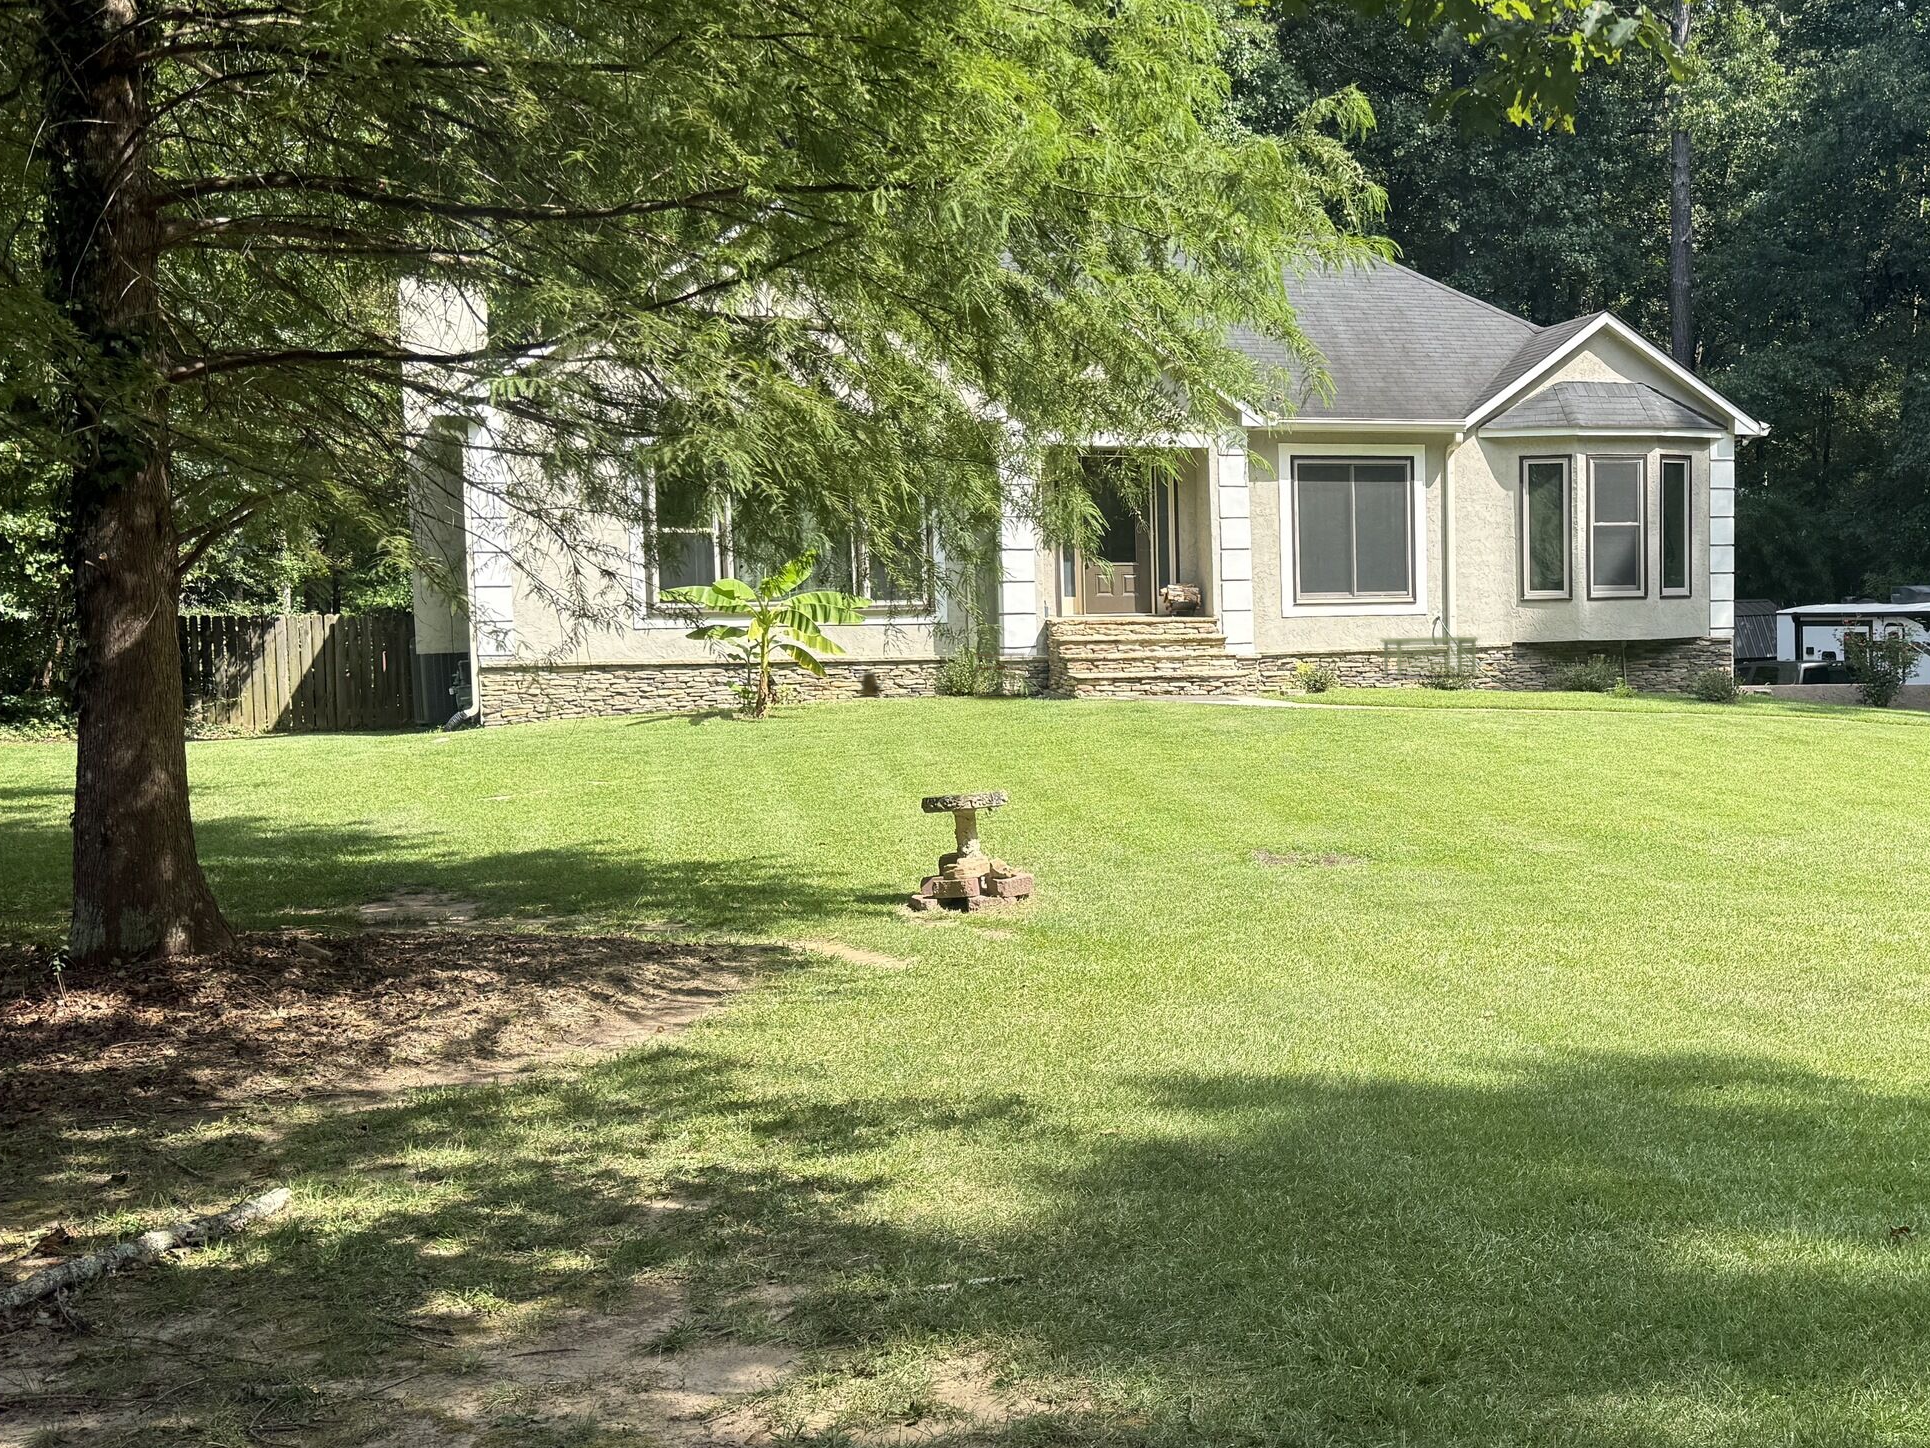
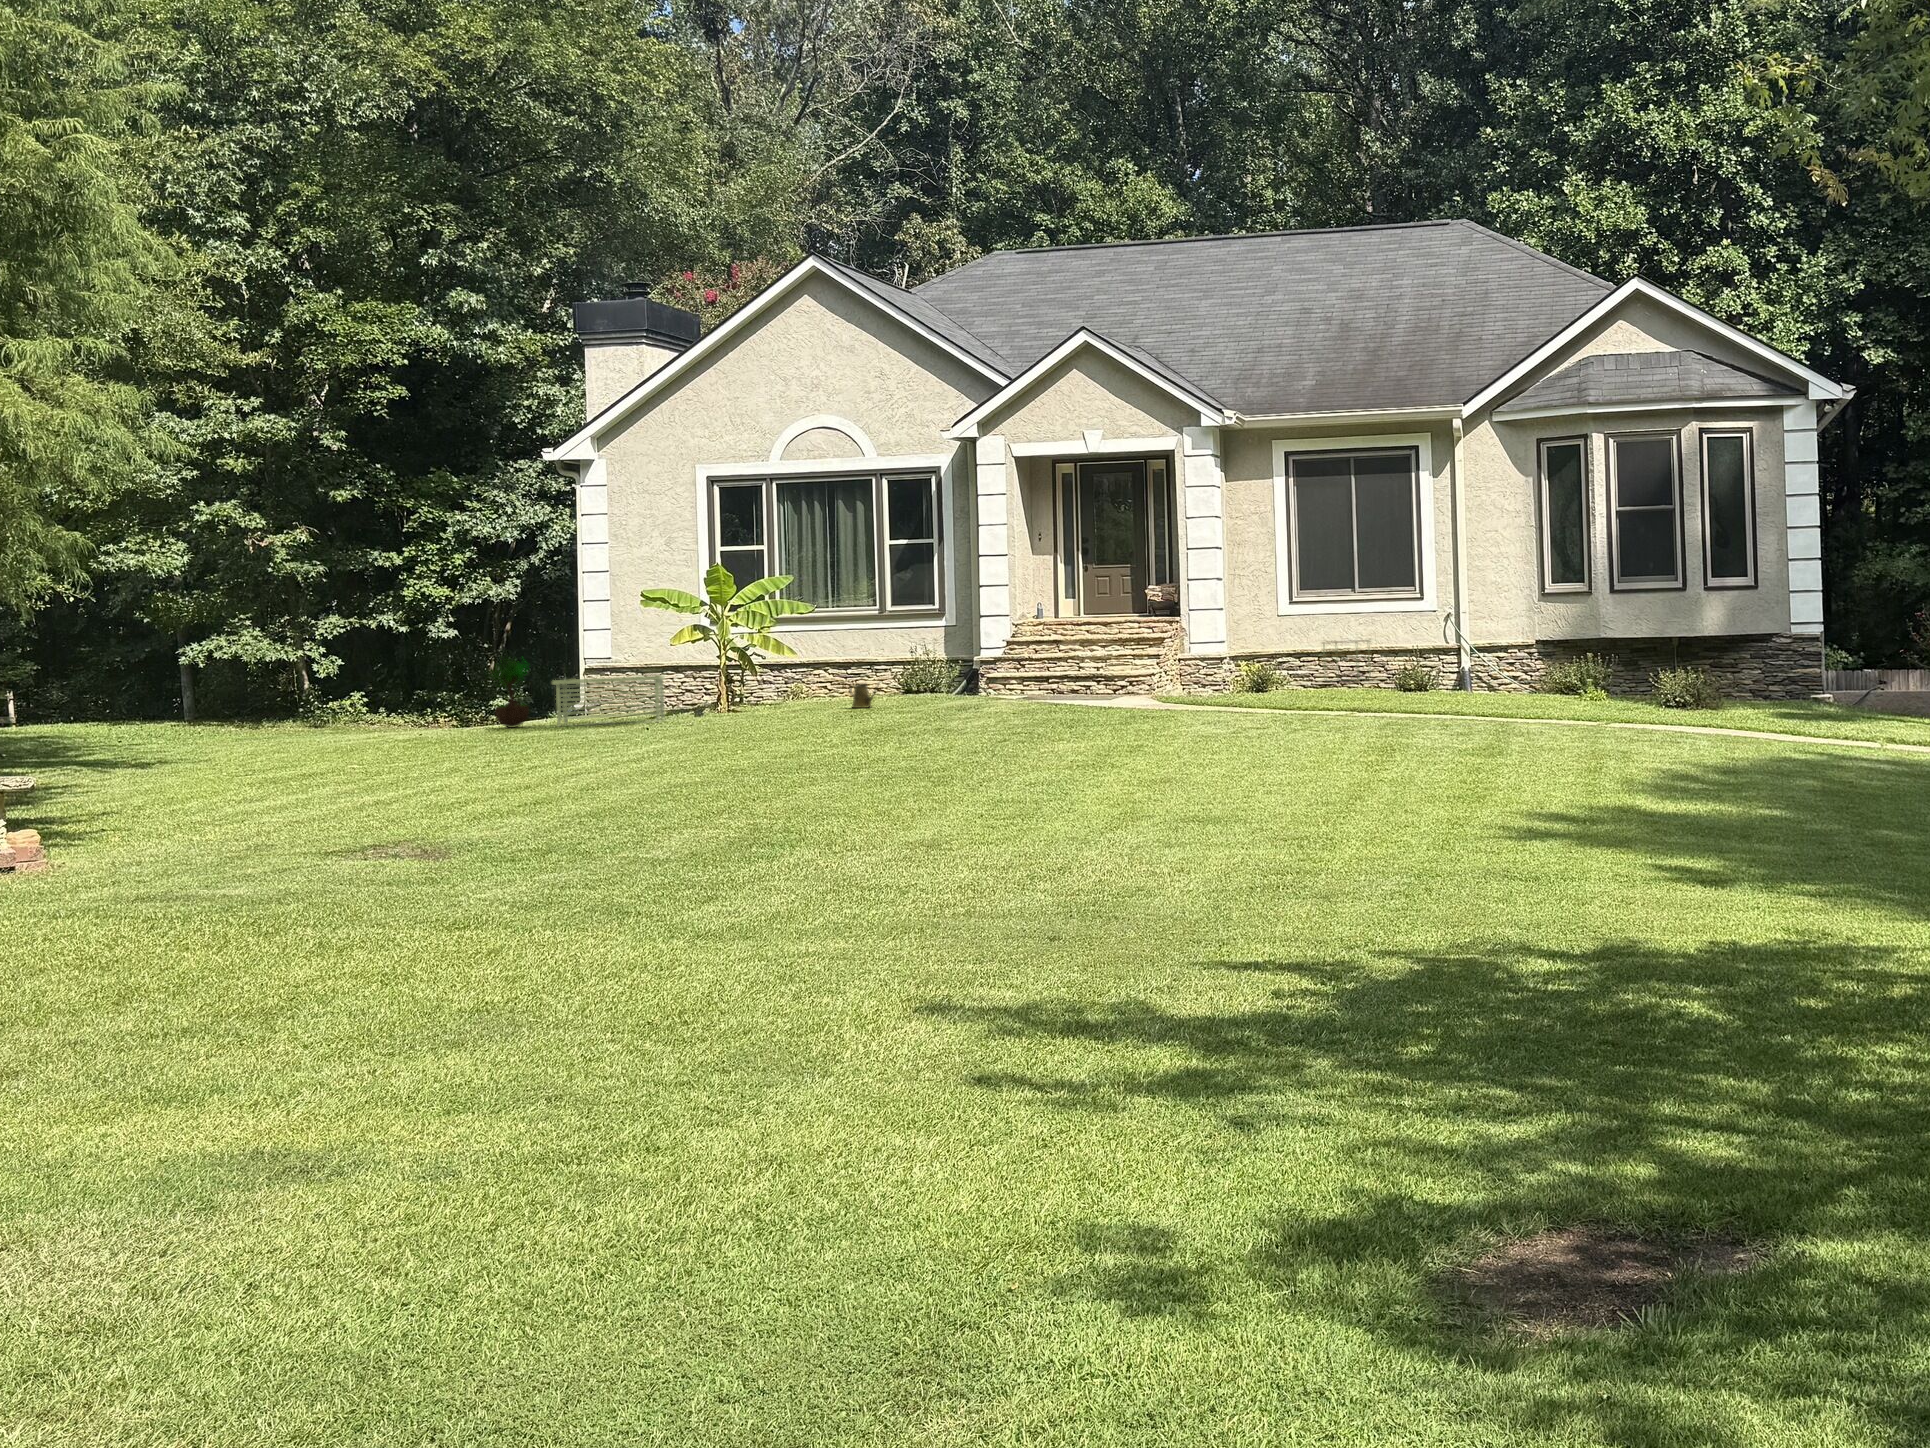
potted tree: none [497,635,543,708] -> present [492,659,529,728]
storage bench: present [1381,637,1477,677] -> present [552,675,665,726]
side table: present [975,653,1025,696] -> present [1323,641,1371,681]

